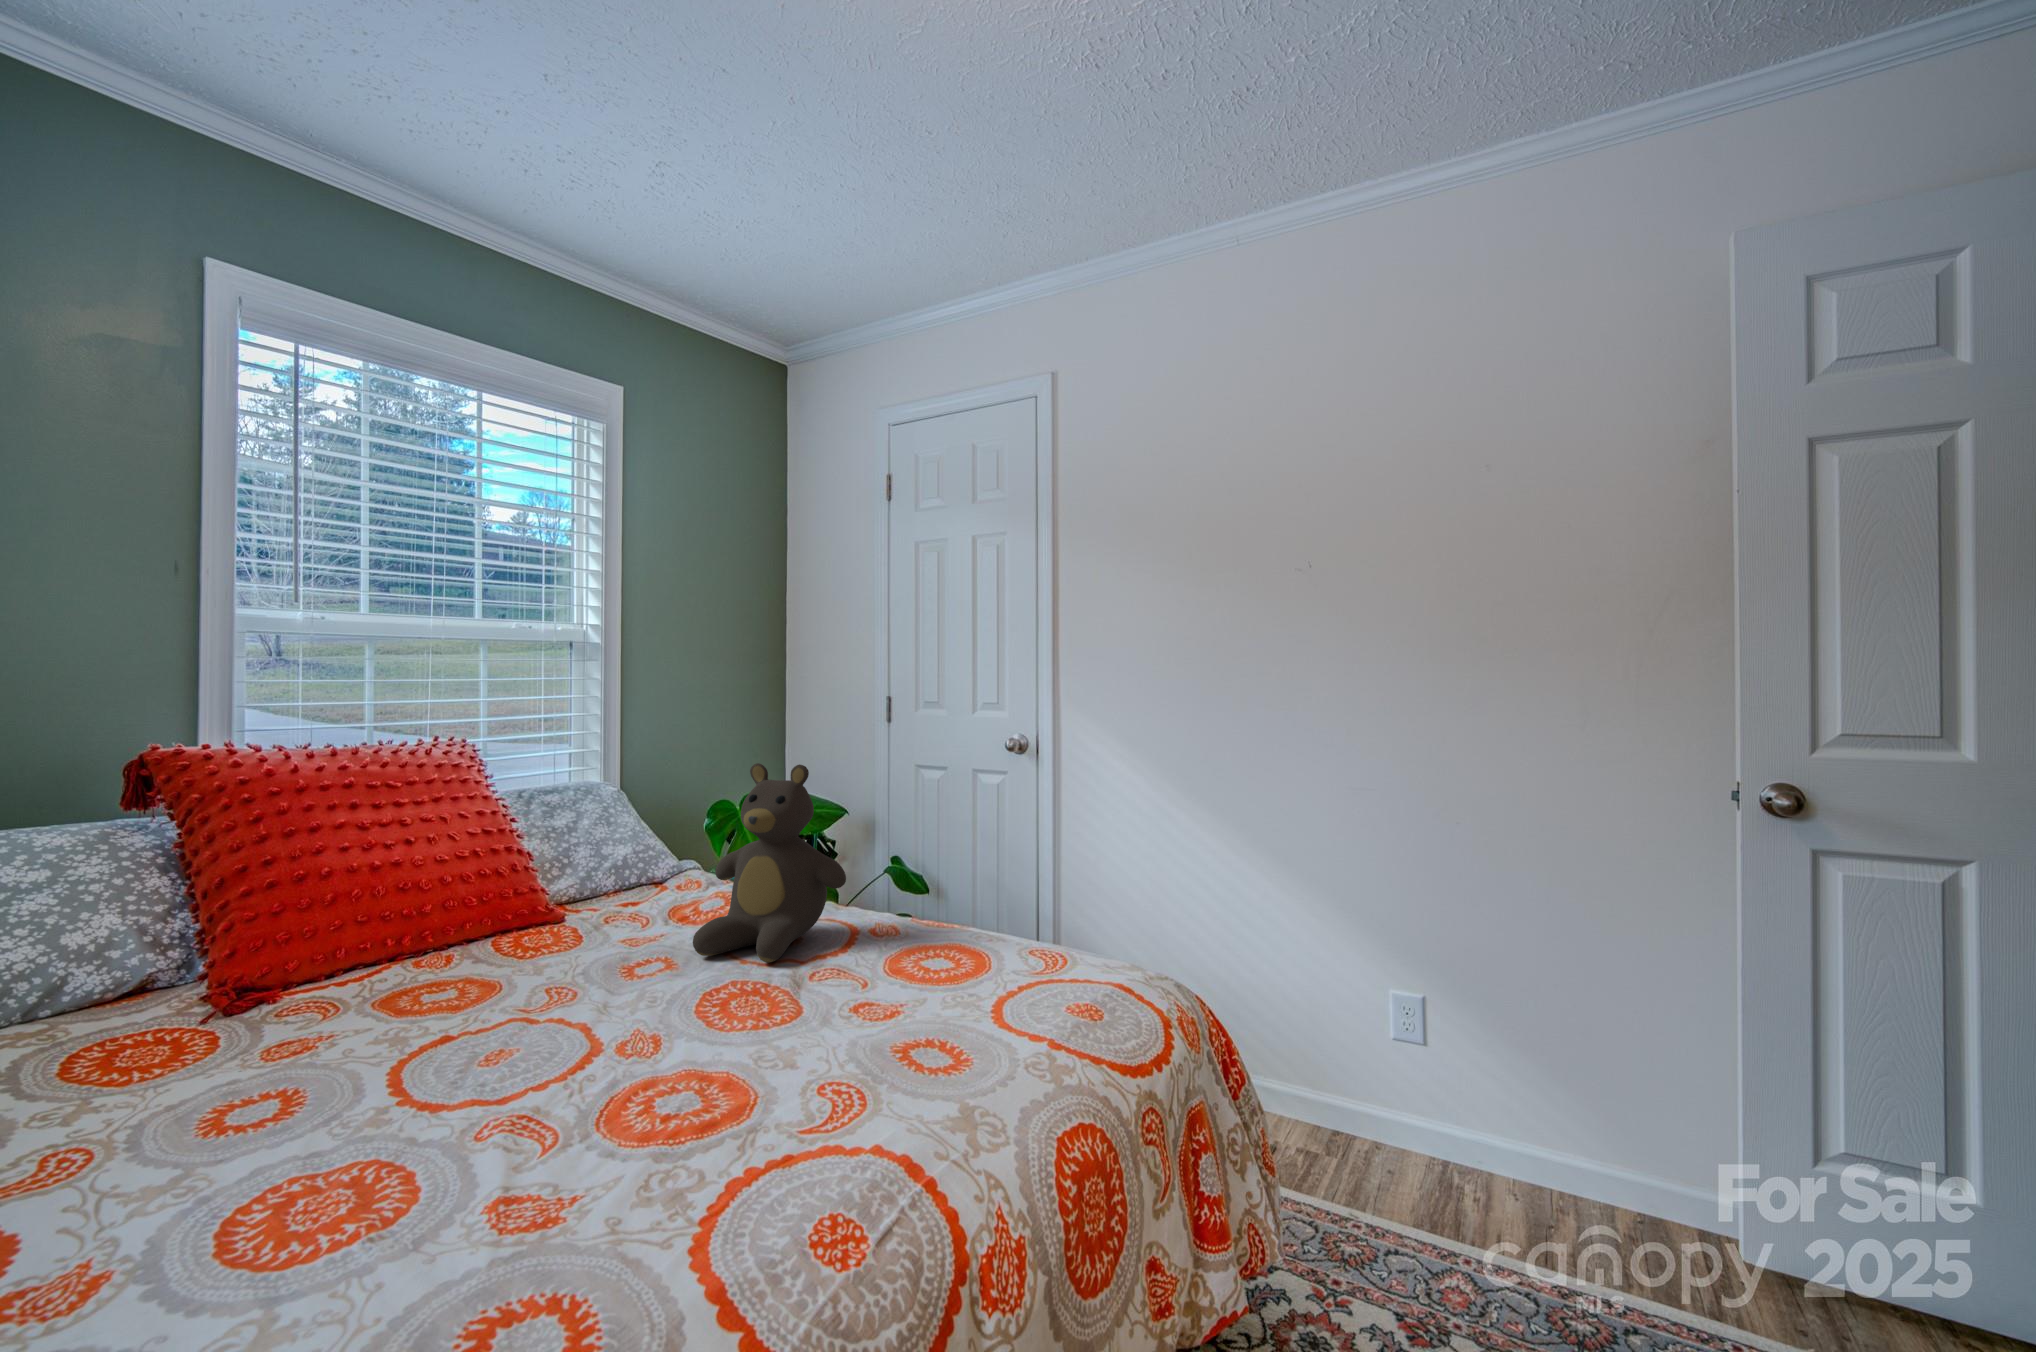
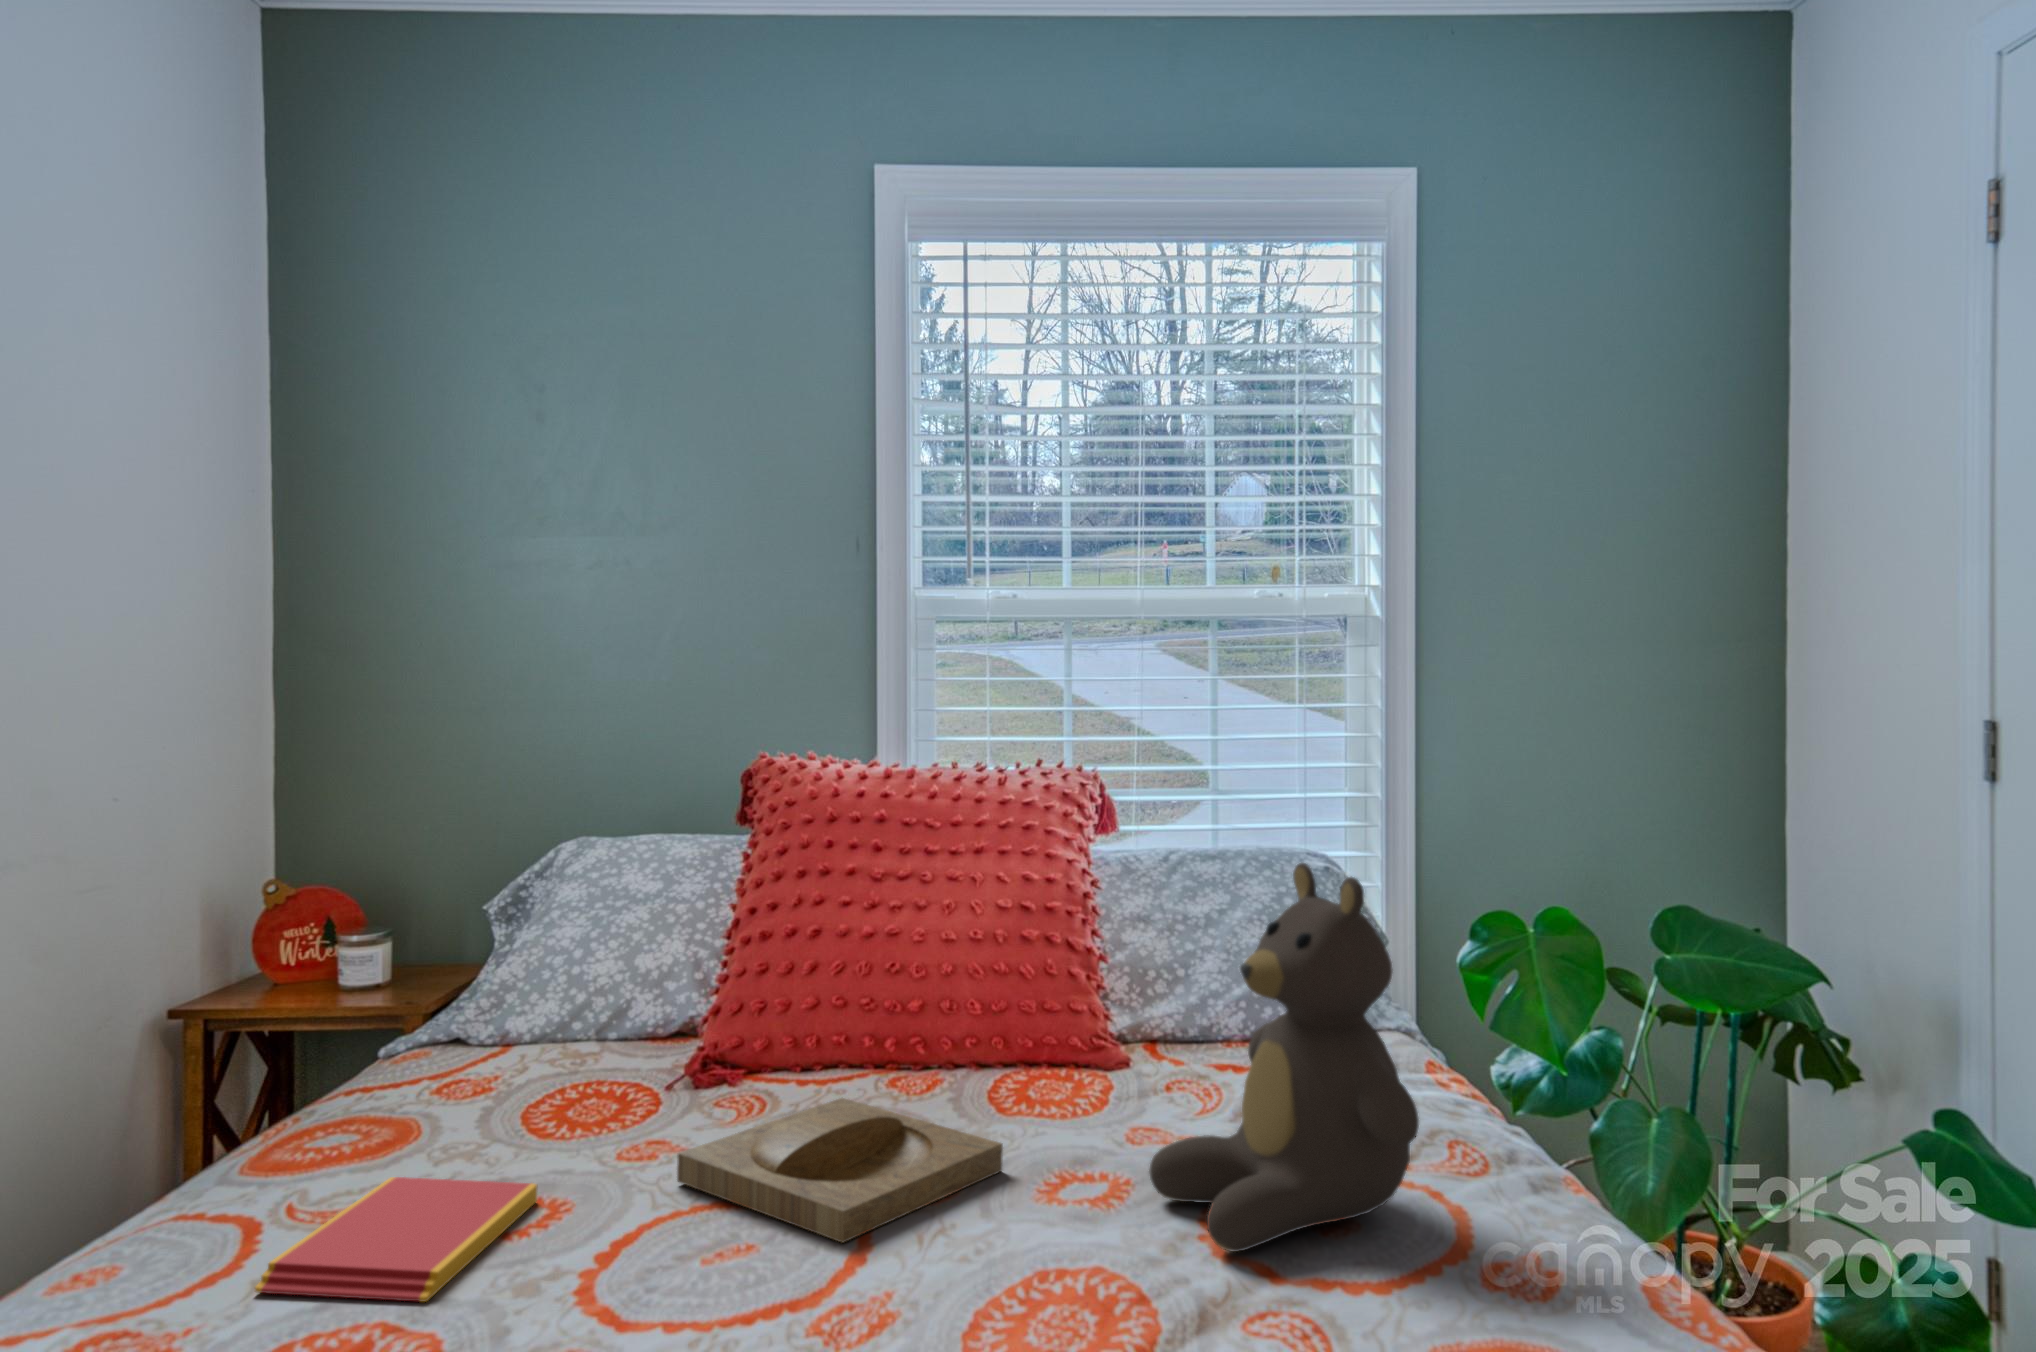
tray: none [363,959,589,1051] -> present [677,1098,1003,1243]
book: none [60,1087,293,1240] -> present [255,1177,537,1302]

